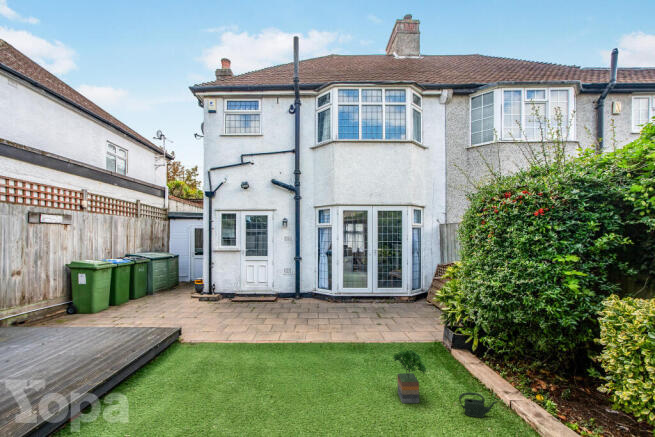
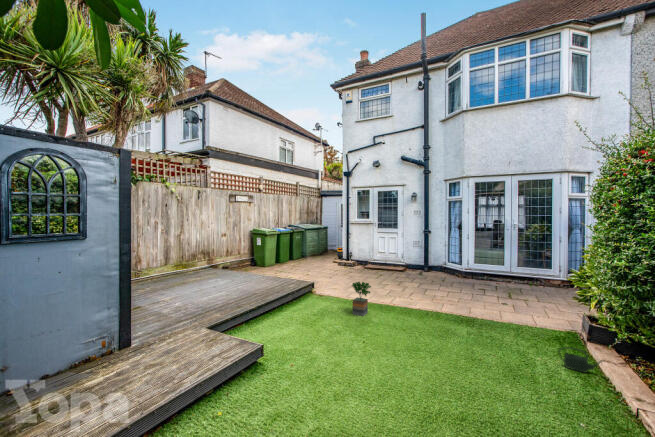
potted tree: present [393,350,426,403] -> present [352,282,371,316]

